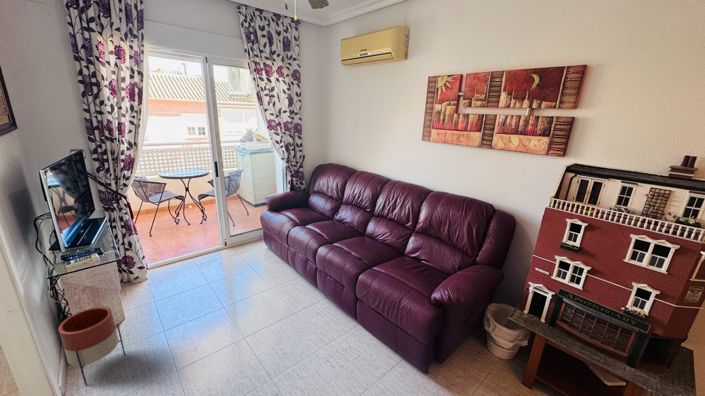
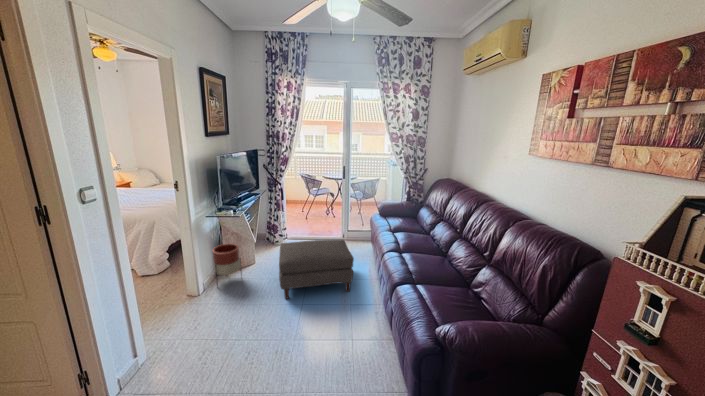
ottoman: none [178,250,289,345] -> present [279,240,354,299]

